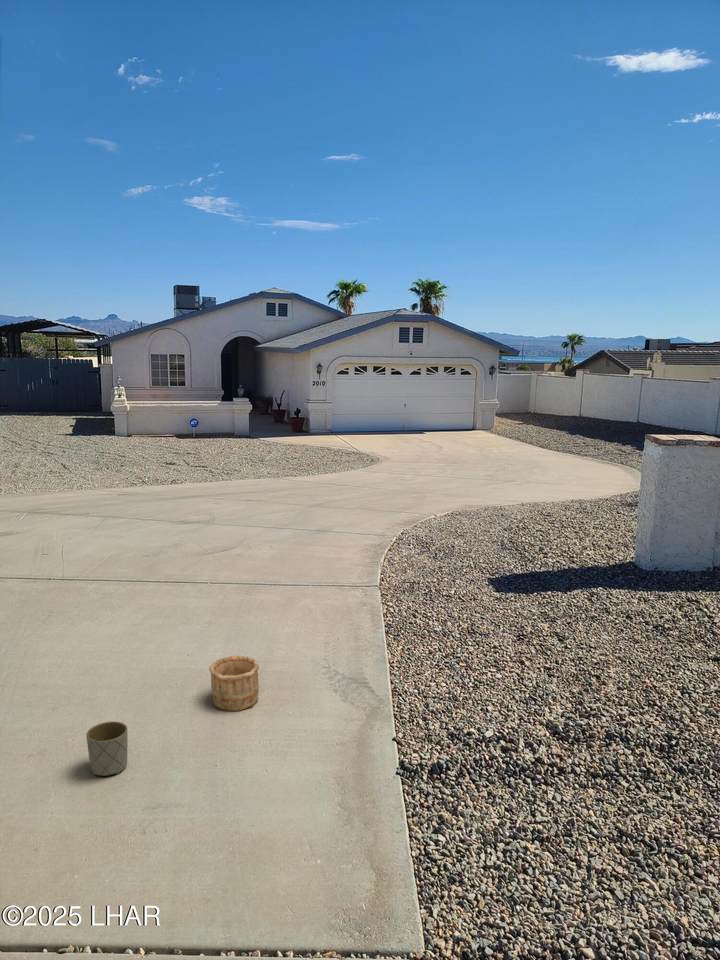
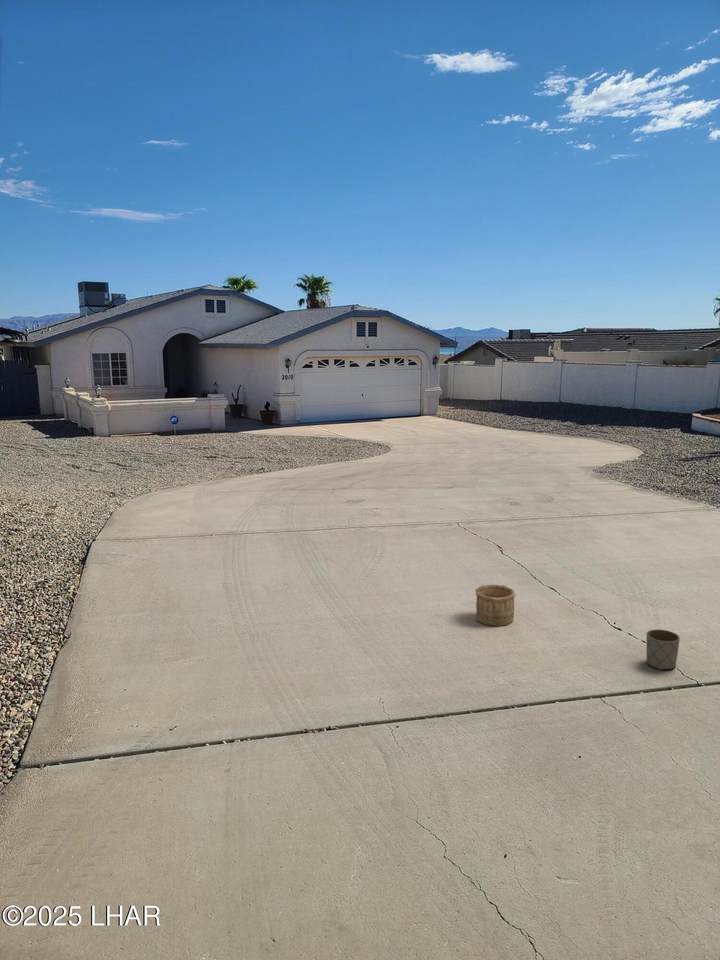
wooden bucket: present [209,656,259,711] -> present [476,585,516,626]

